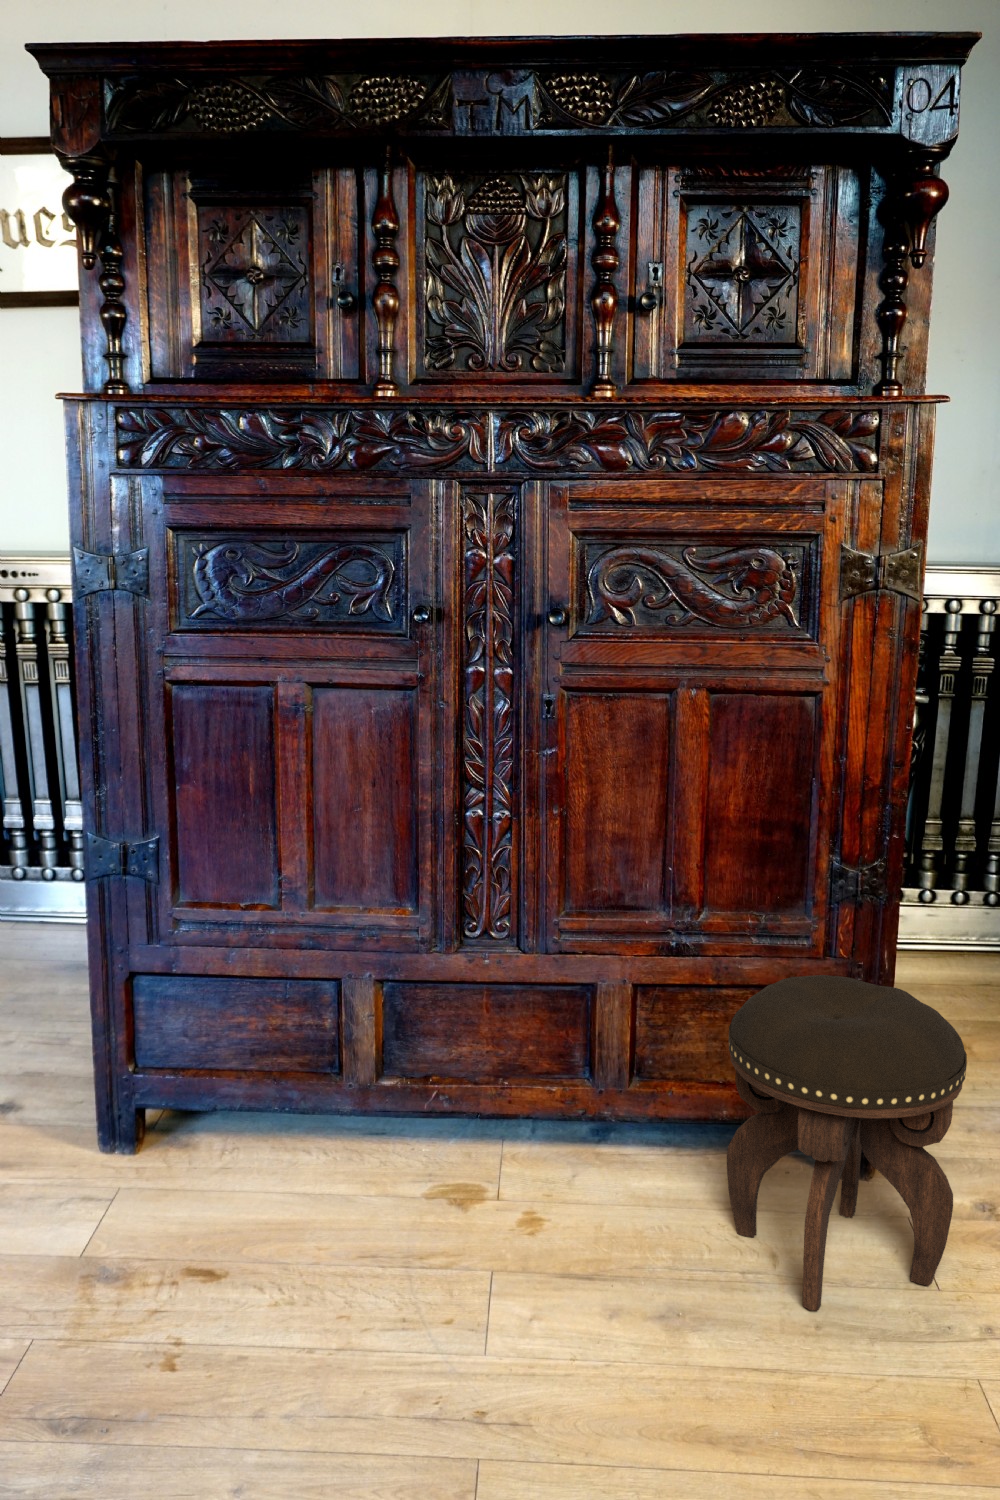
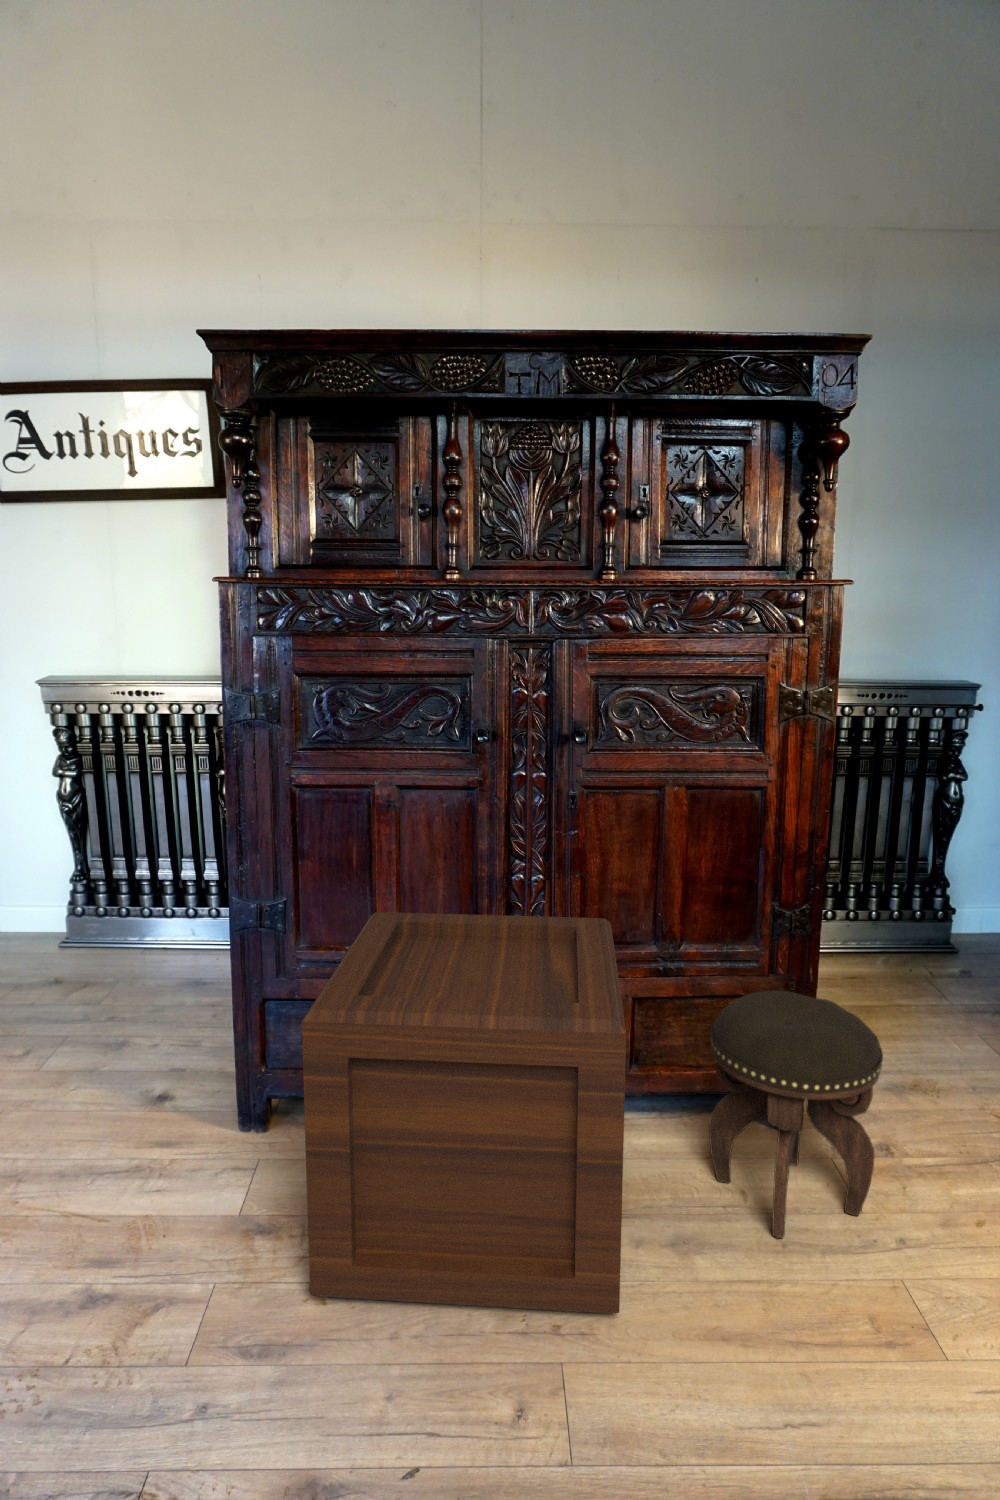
wooden crate: none [135,857,599,1398] -> present [302,912,626,1314]

